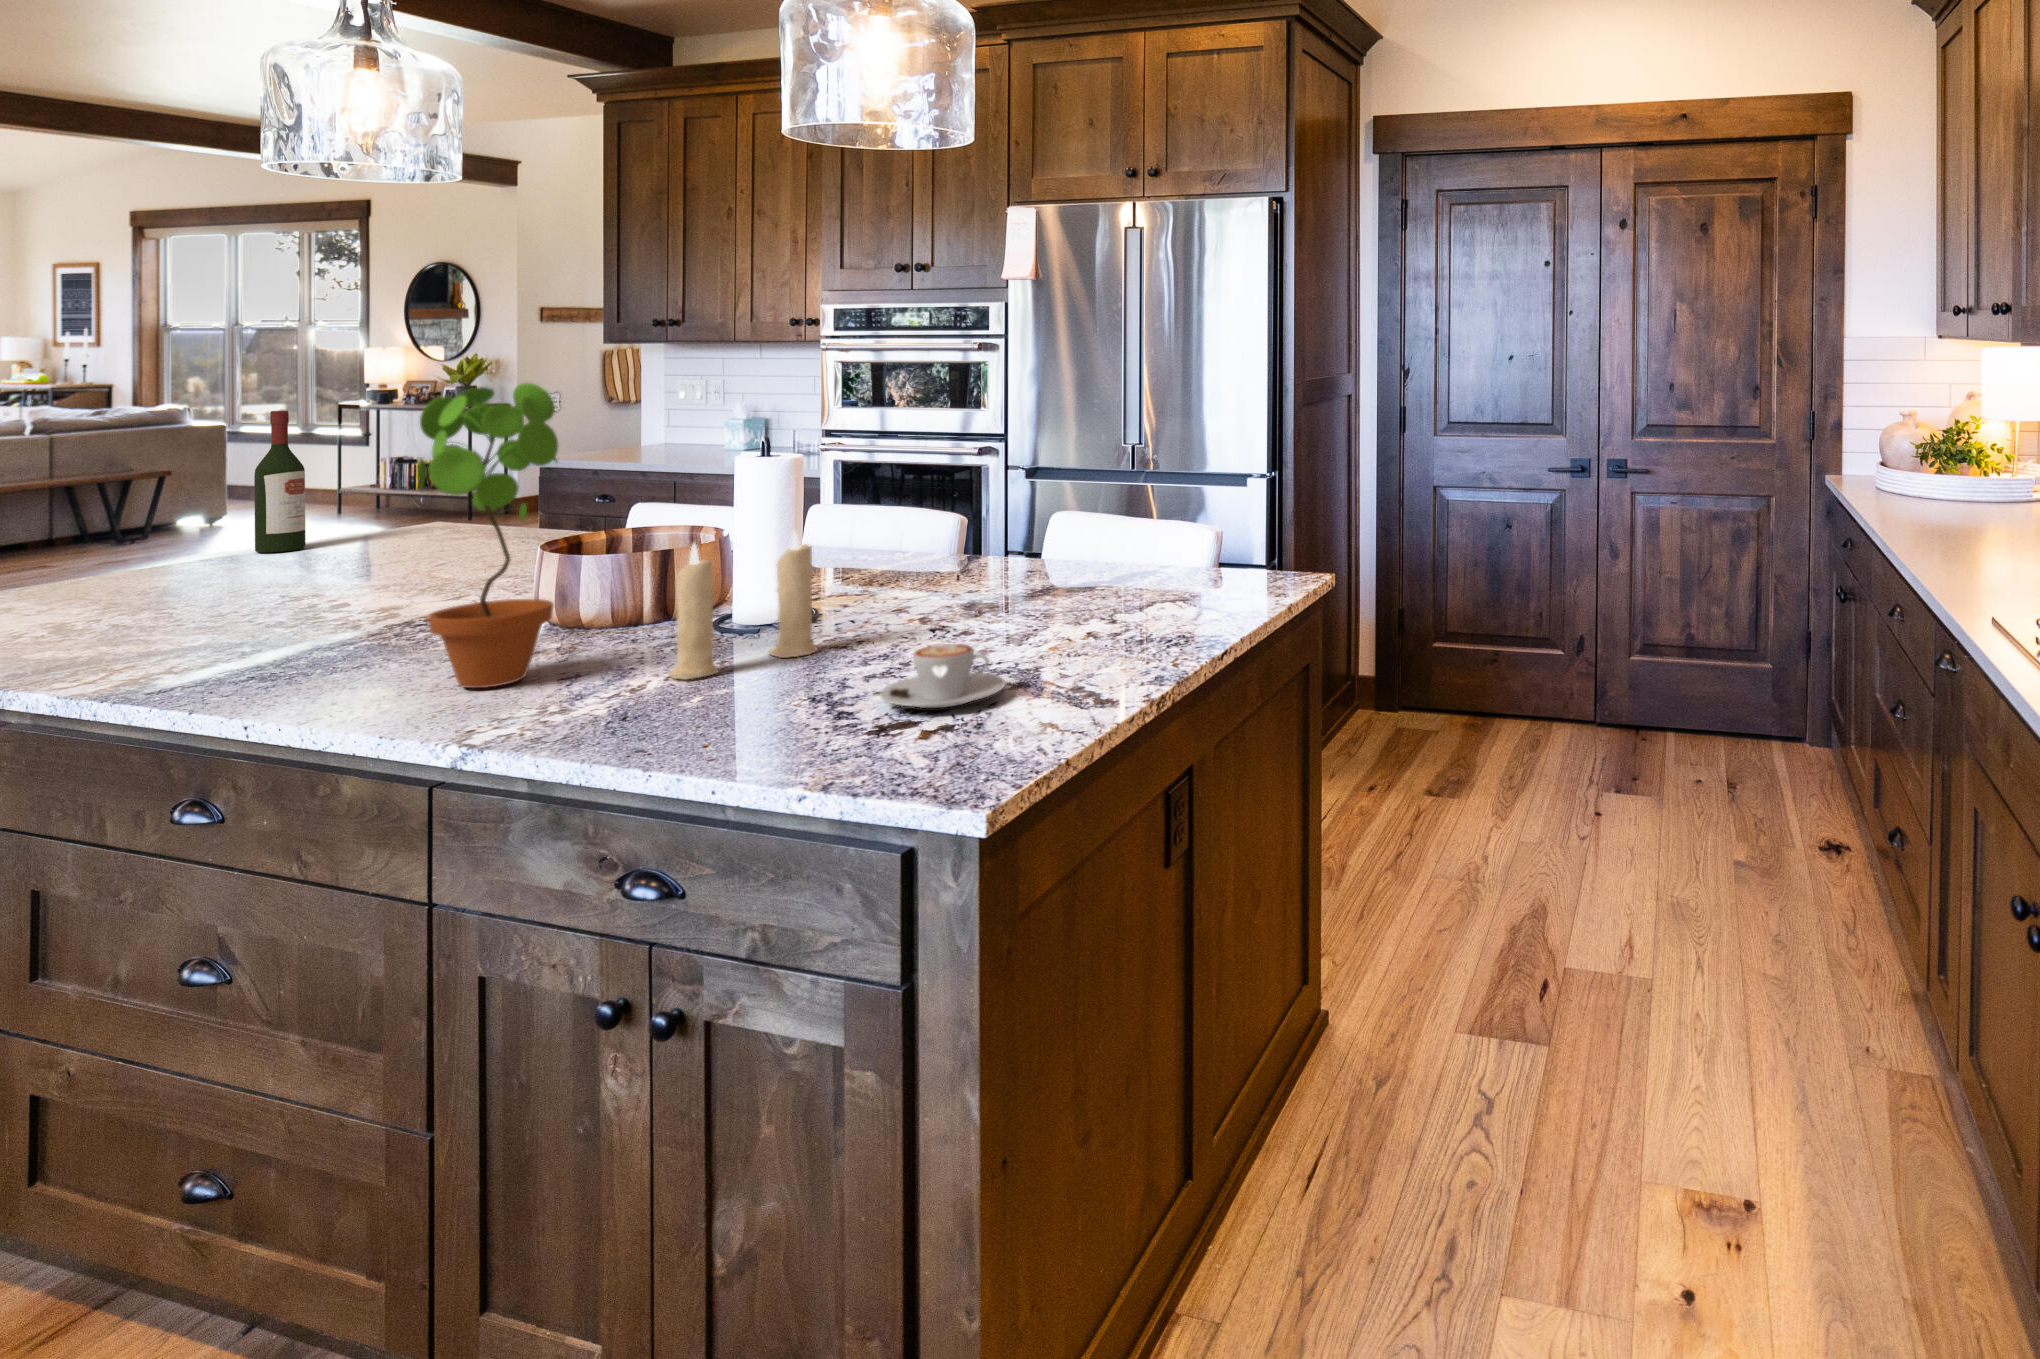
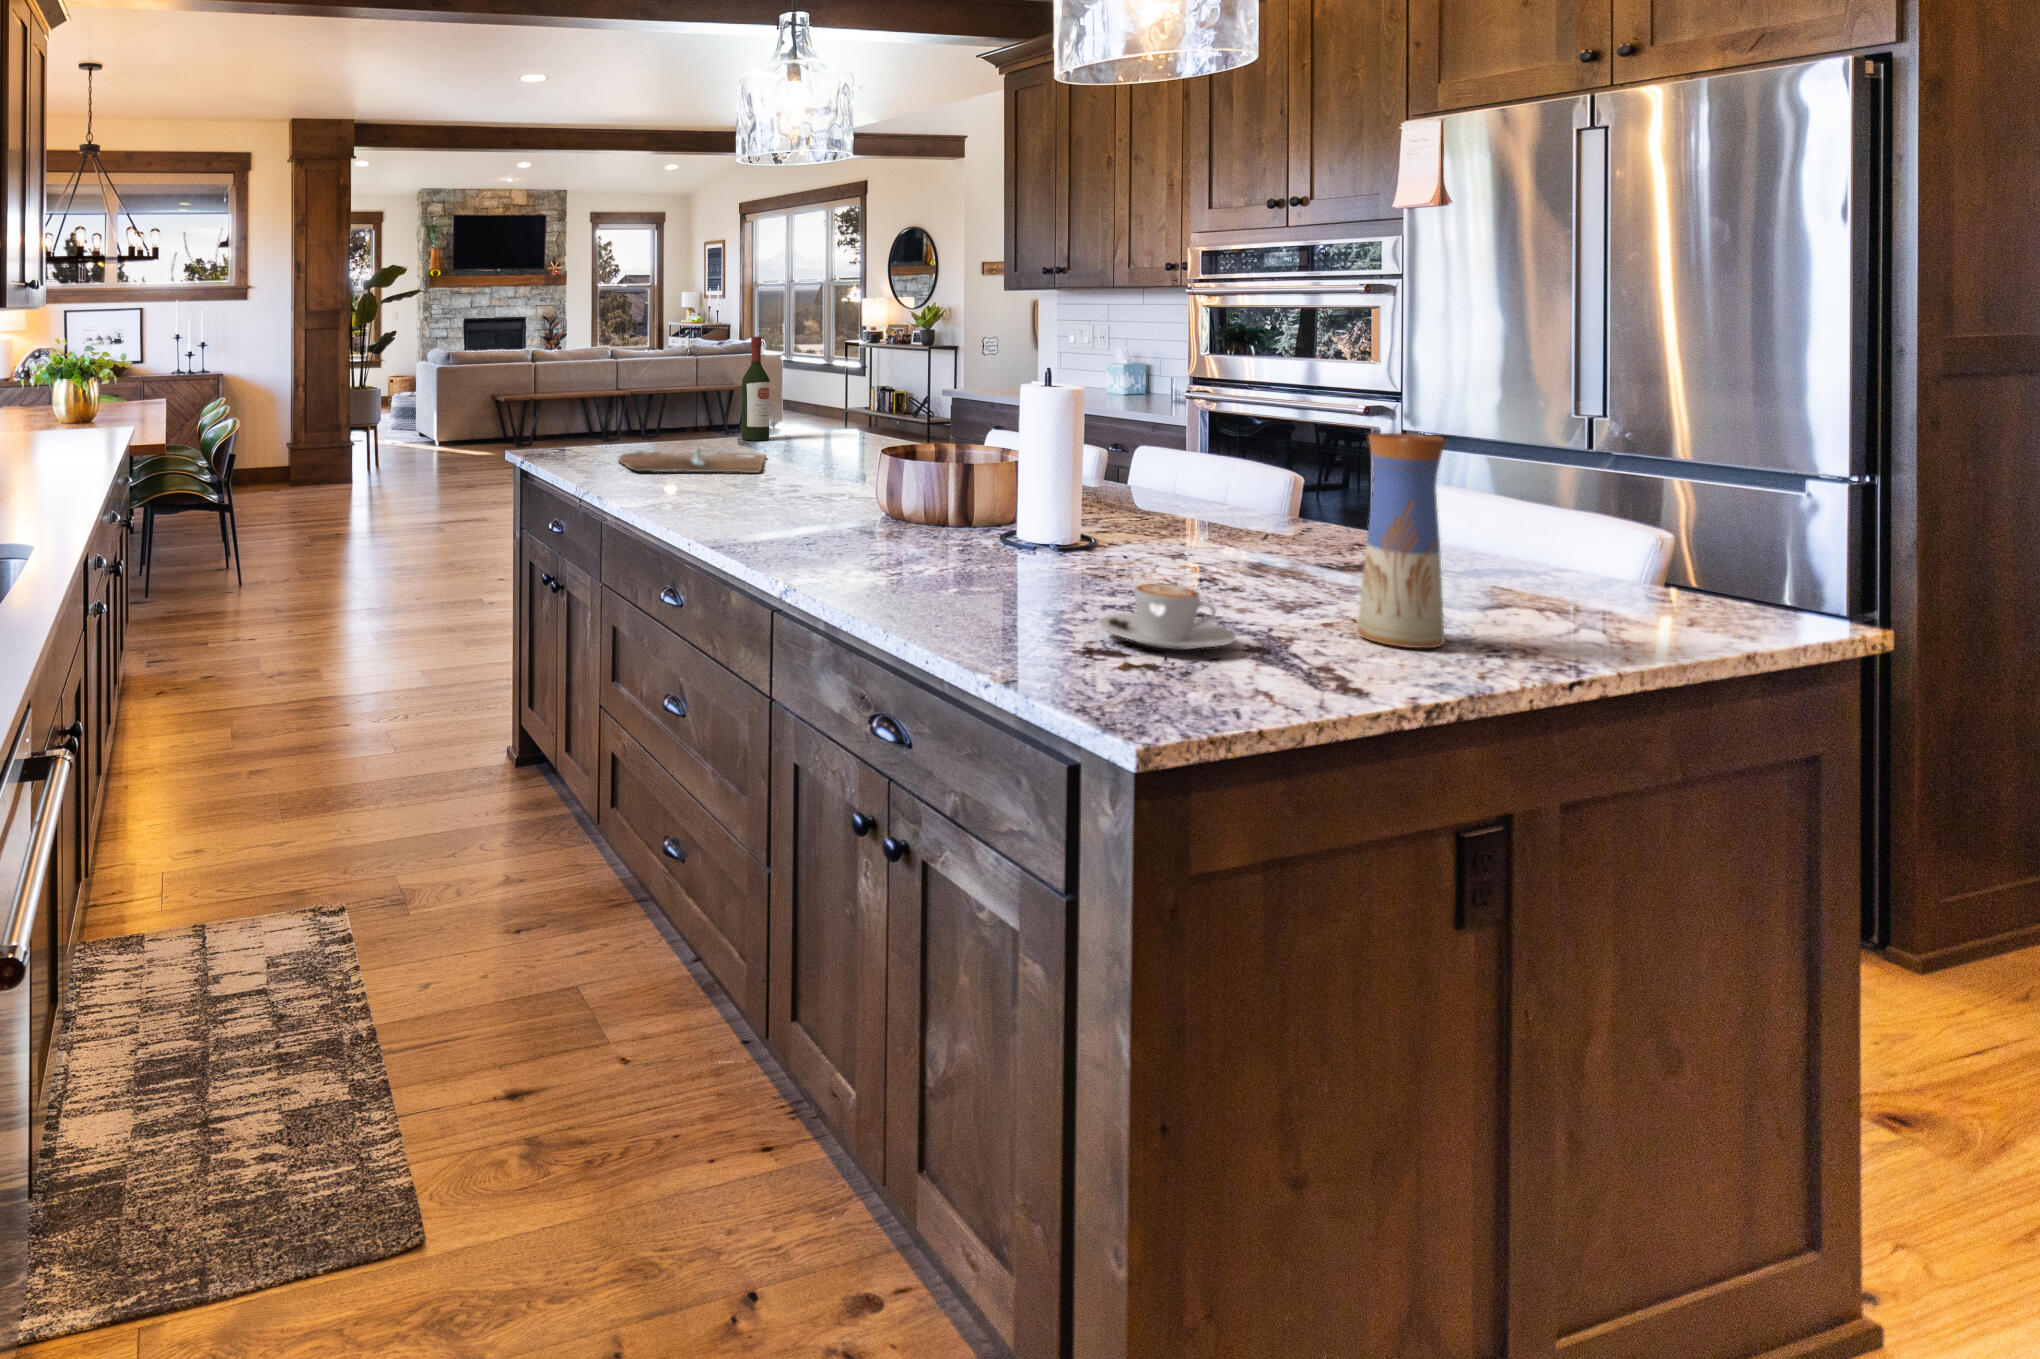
potted plant: present [419,383,558,688] -> none [778,310,871,551]
vase: none [1082,479,1142,658] -> present [1357,433,1445,648]
candle: present [668,531,817,679] -> none [940,450,1075,576]
cutting board: none [20,569,324,627] -> present [619,449,767,473]

